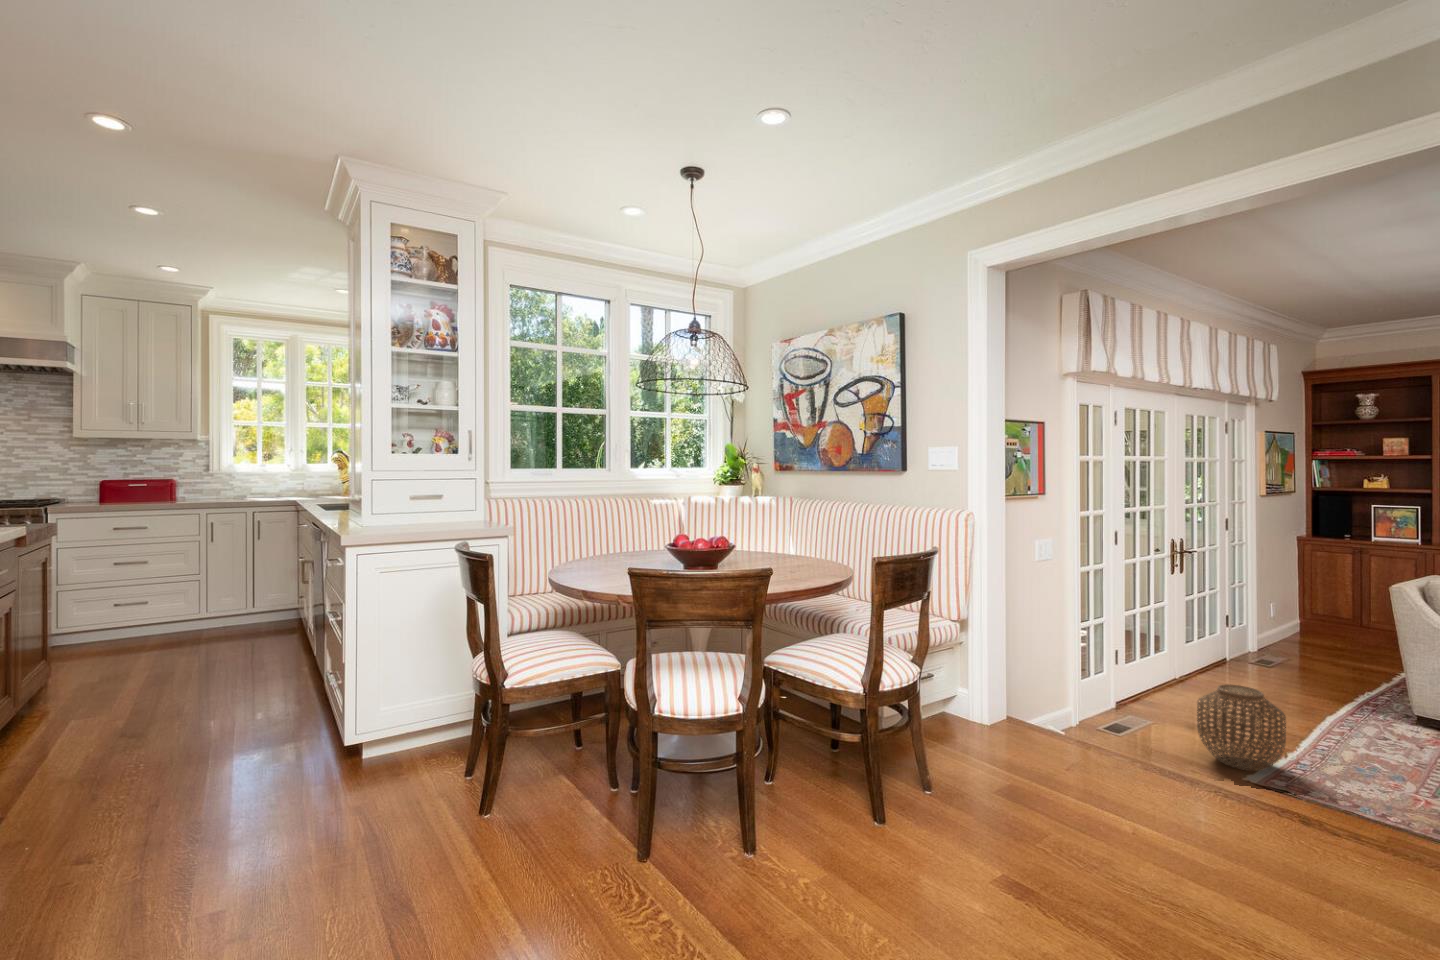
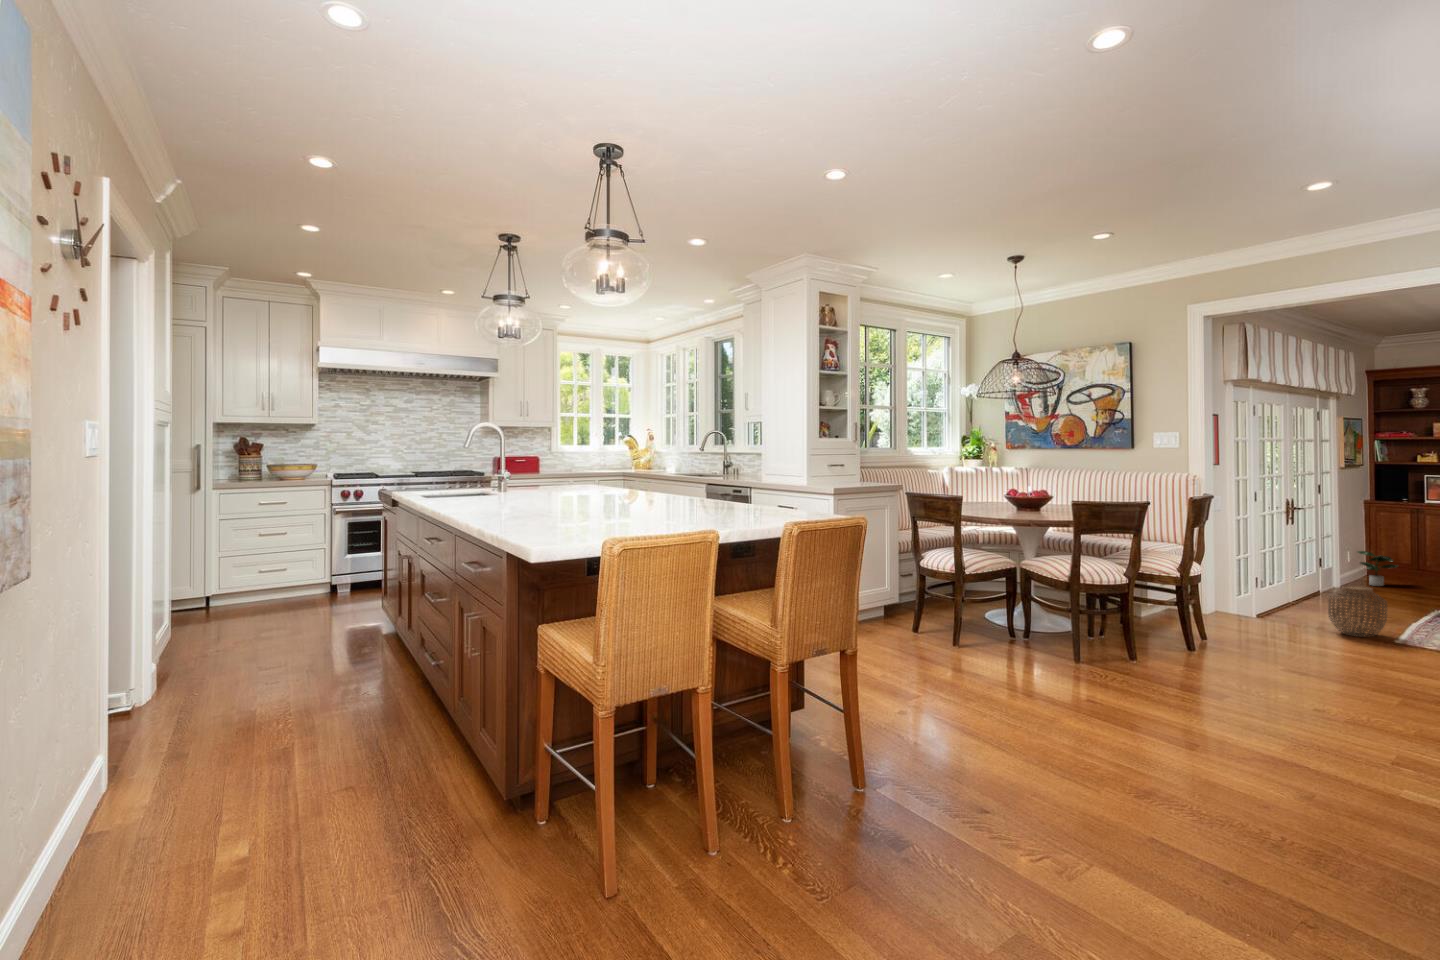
potted plant: none [1282,604,1338,652] -> present [1358,551,1397,586]

